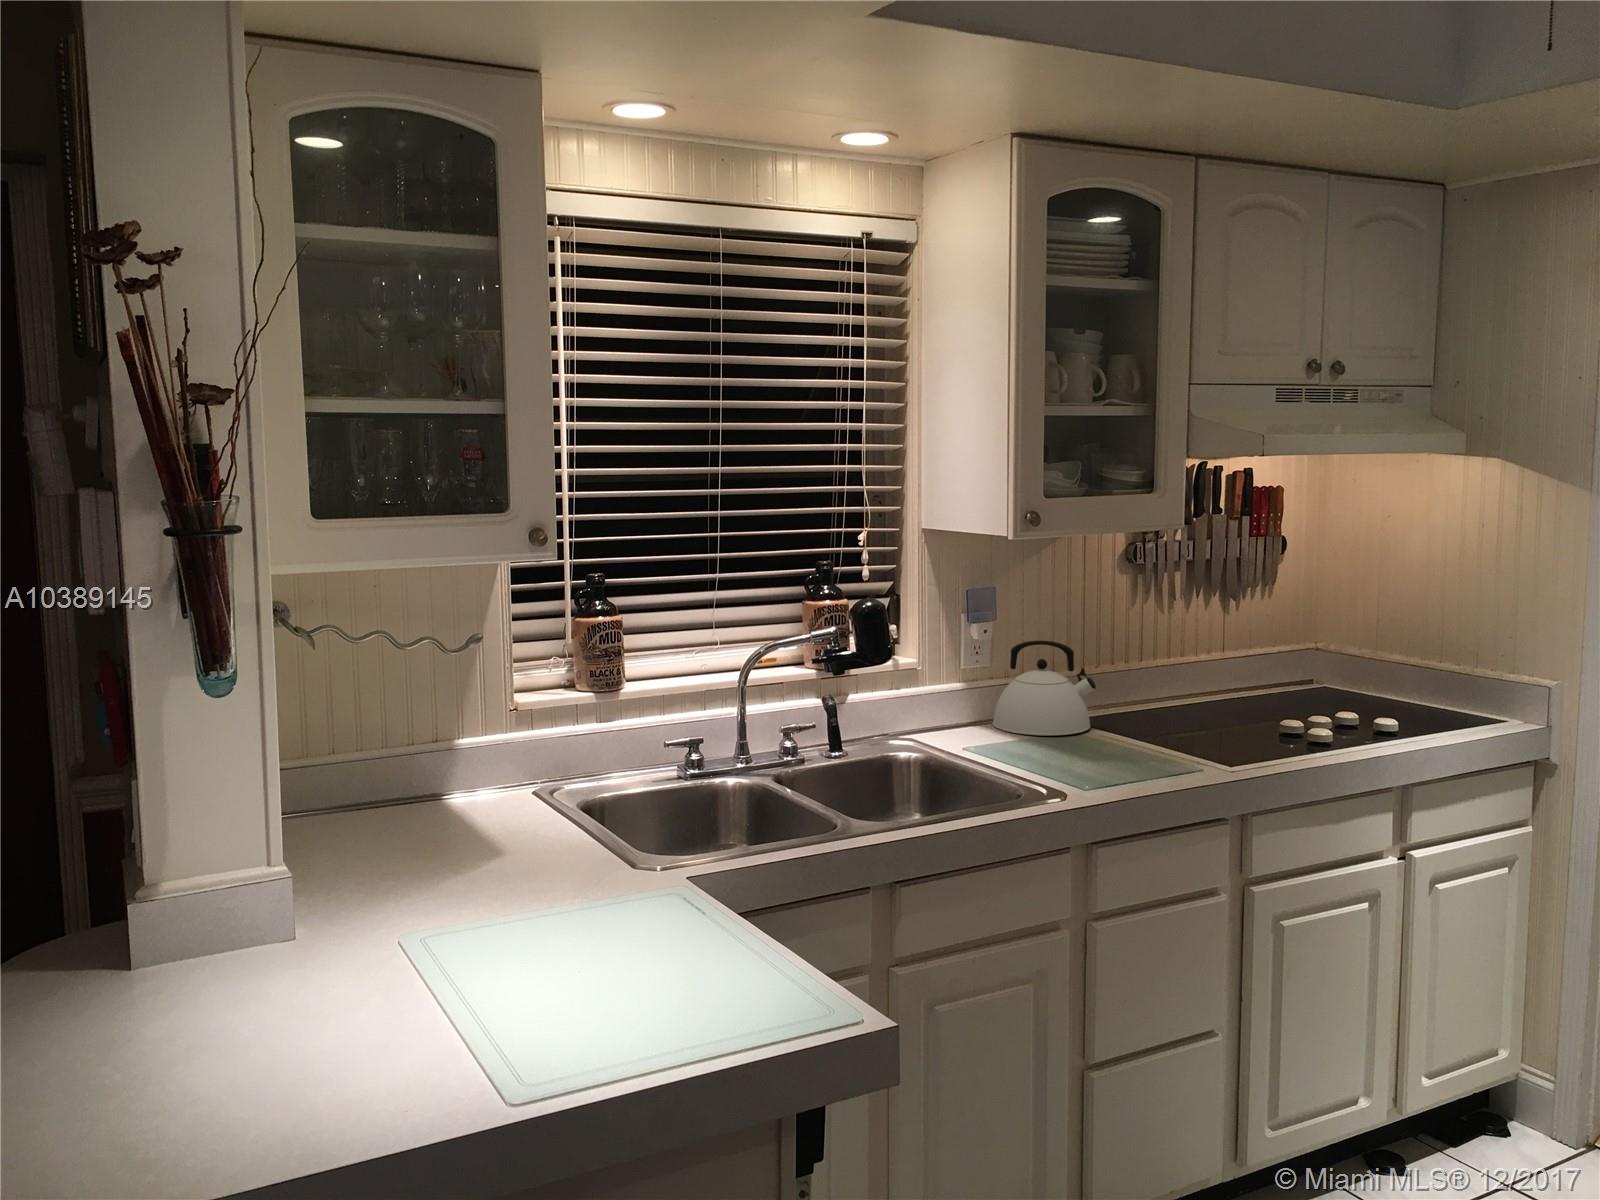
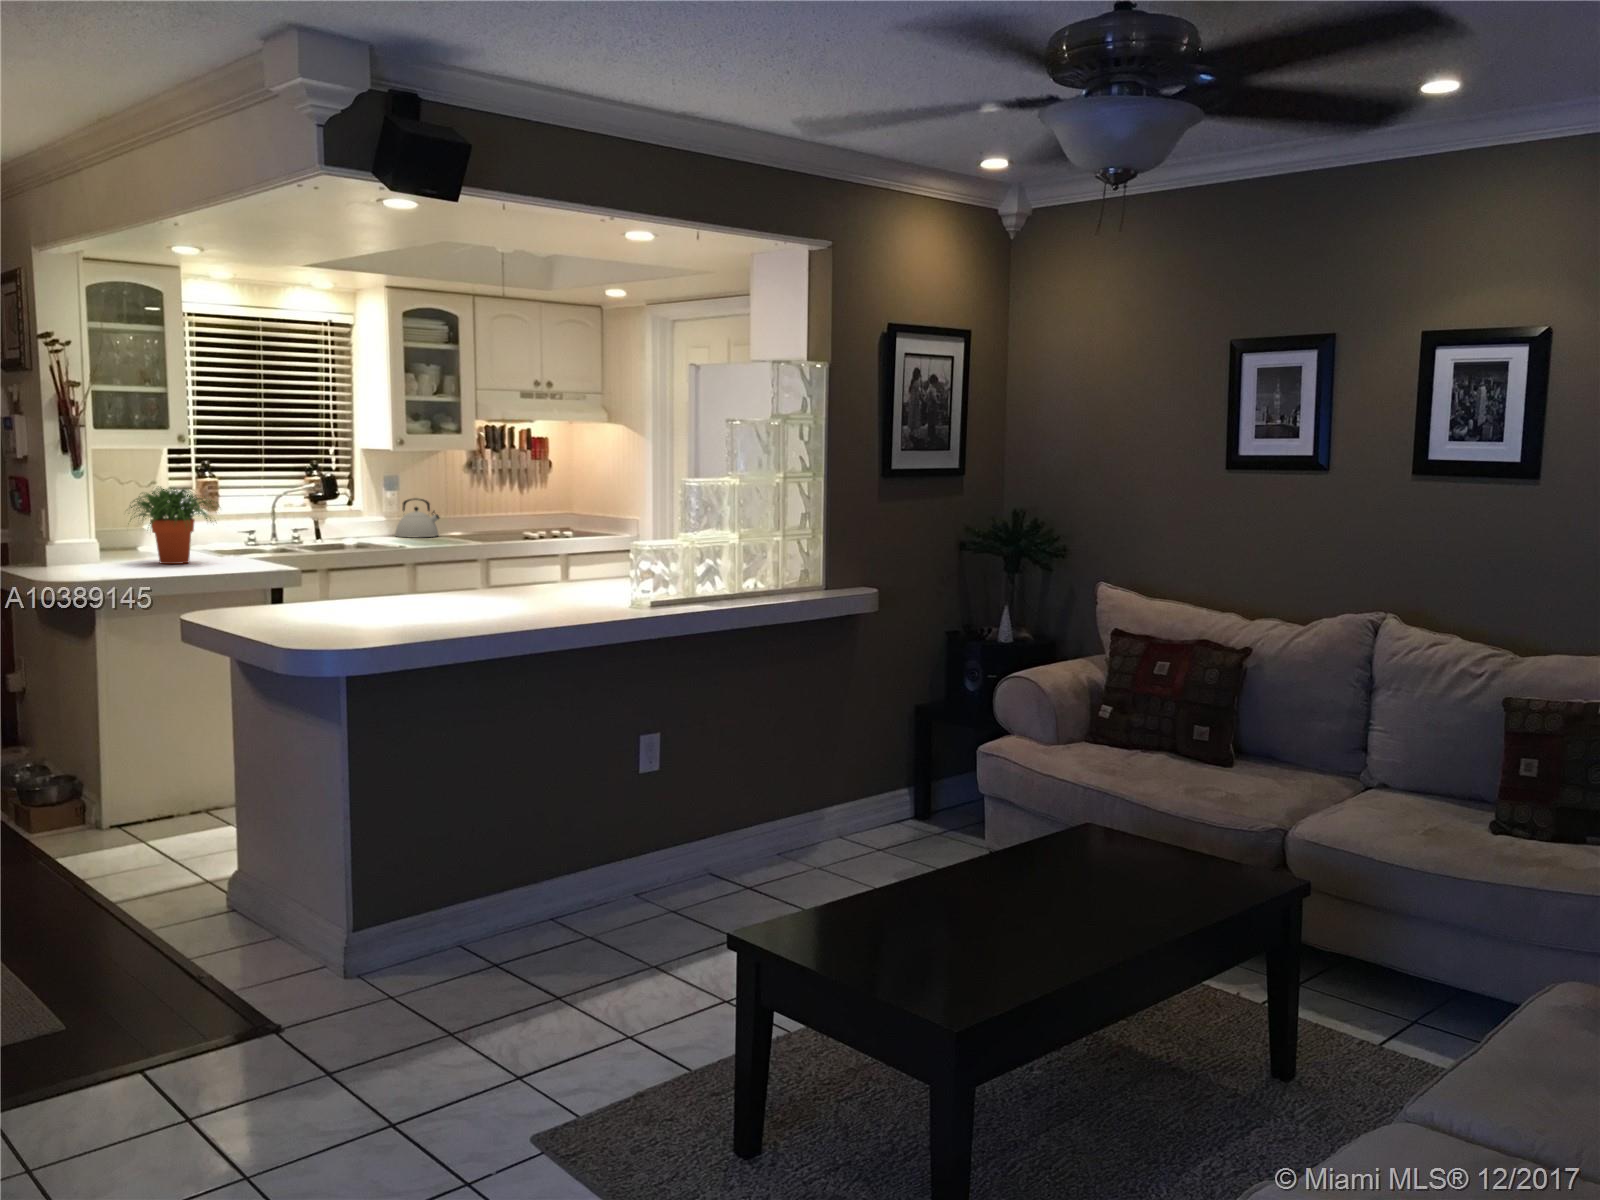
potted plant: none [327,705,625,961] -> present [130,486,213,564]

